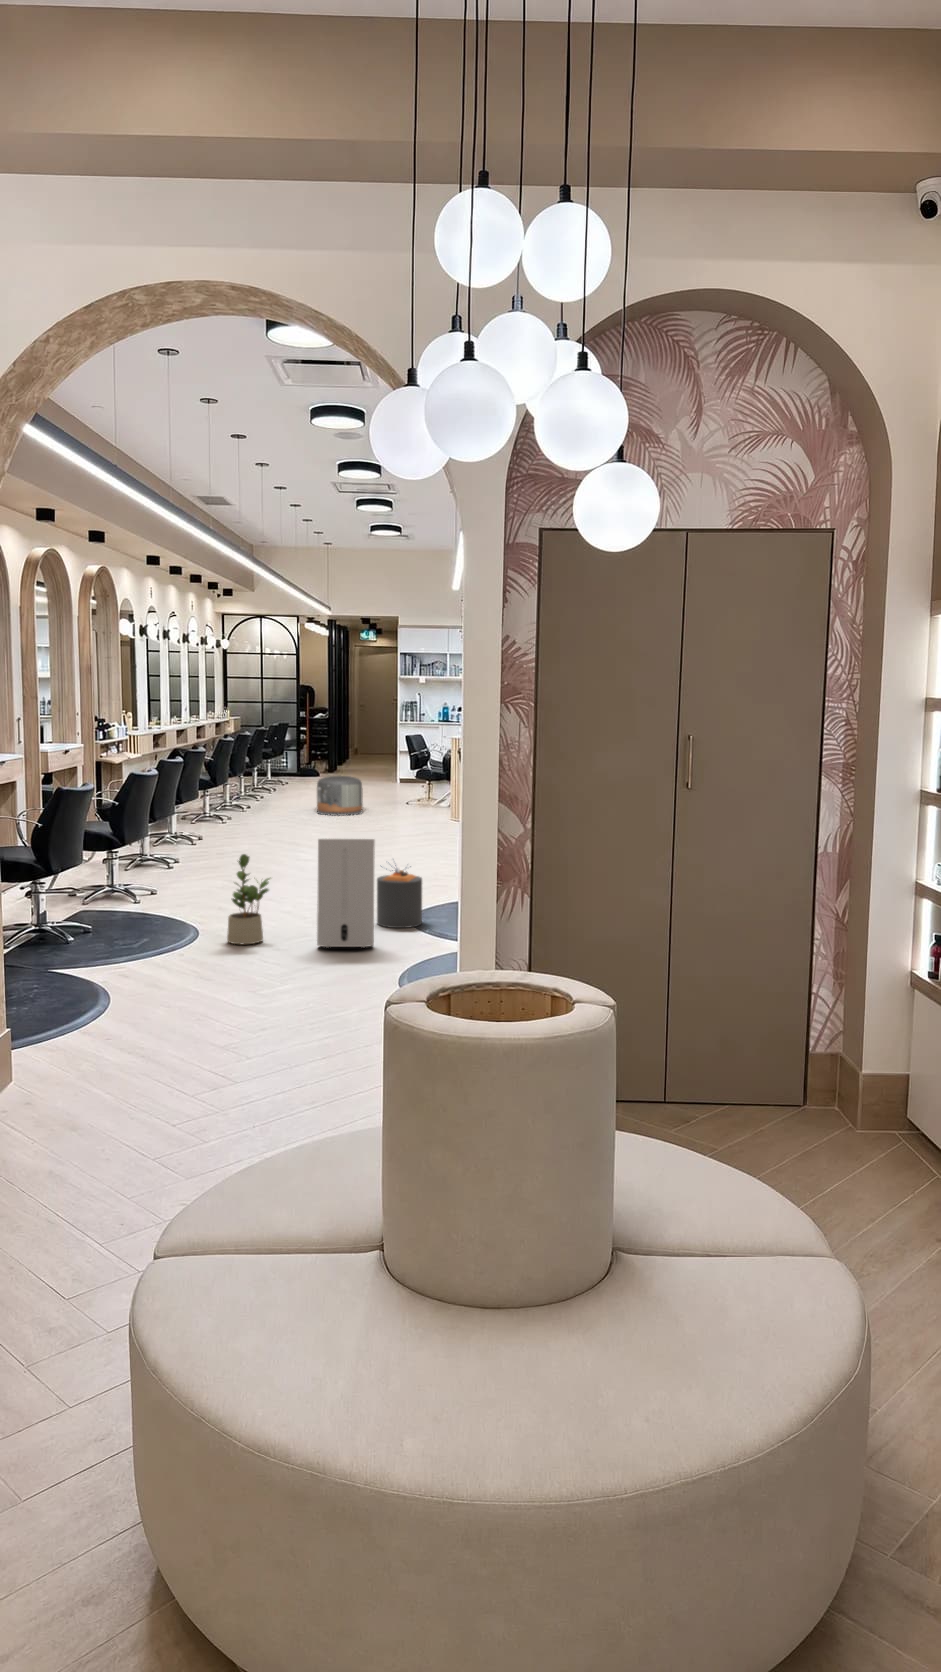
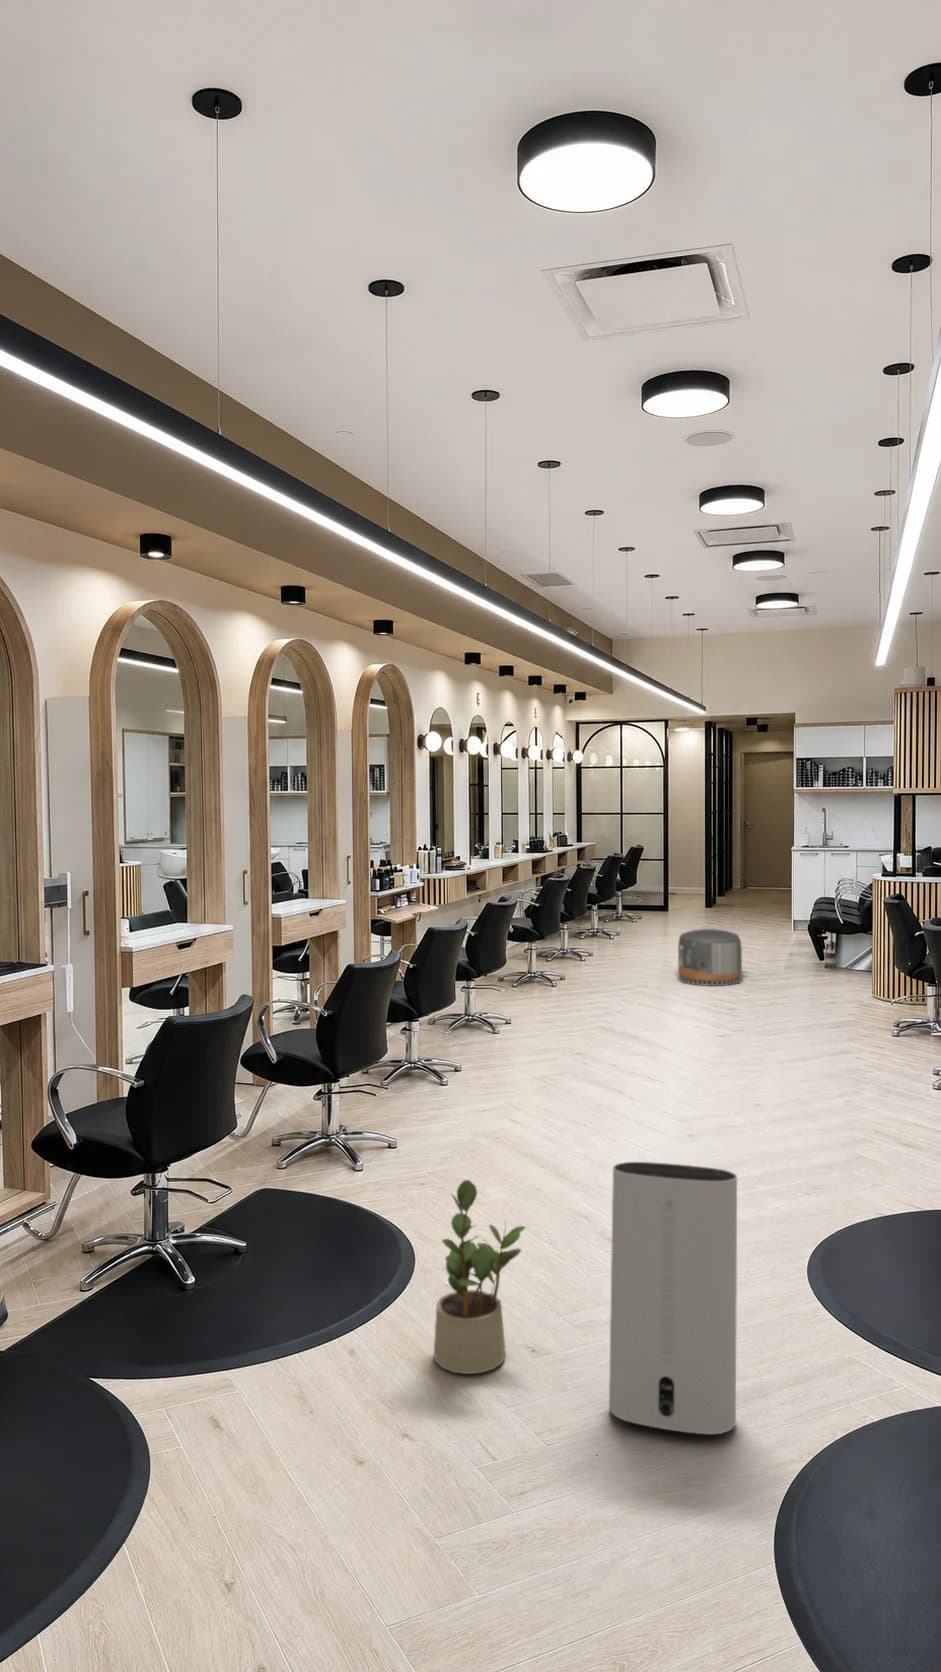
trash can: present [377,865,422,928] -> none [747,1171,845,1339]

